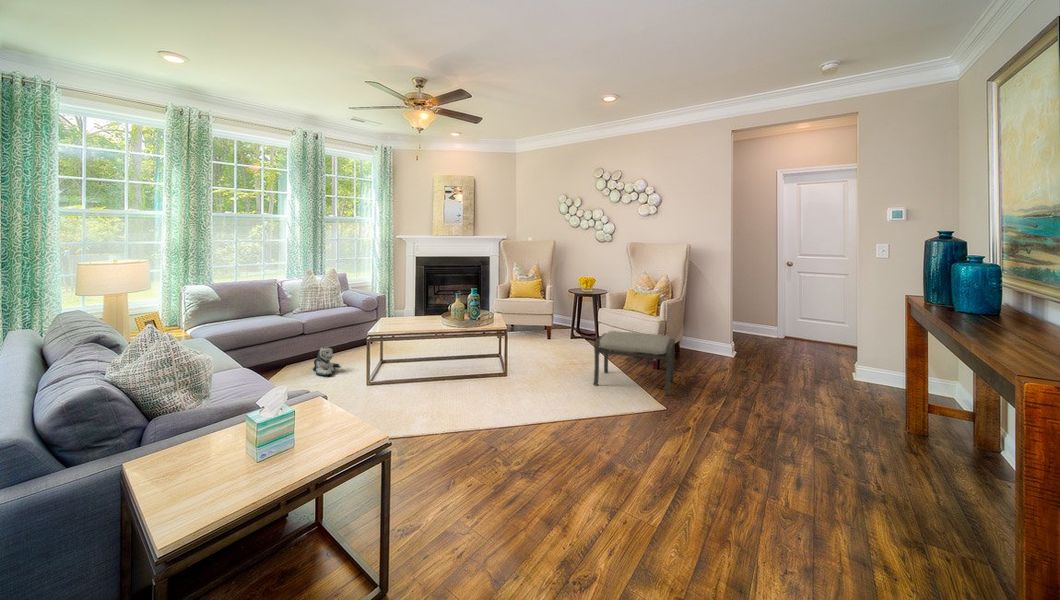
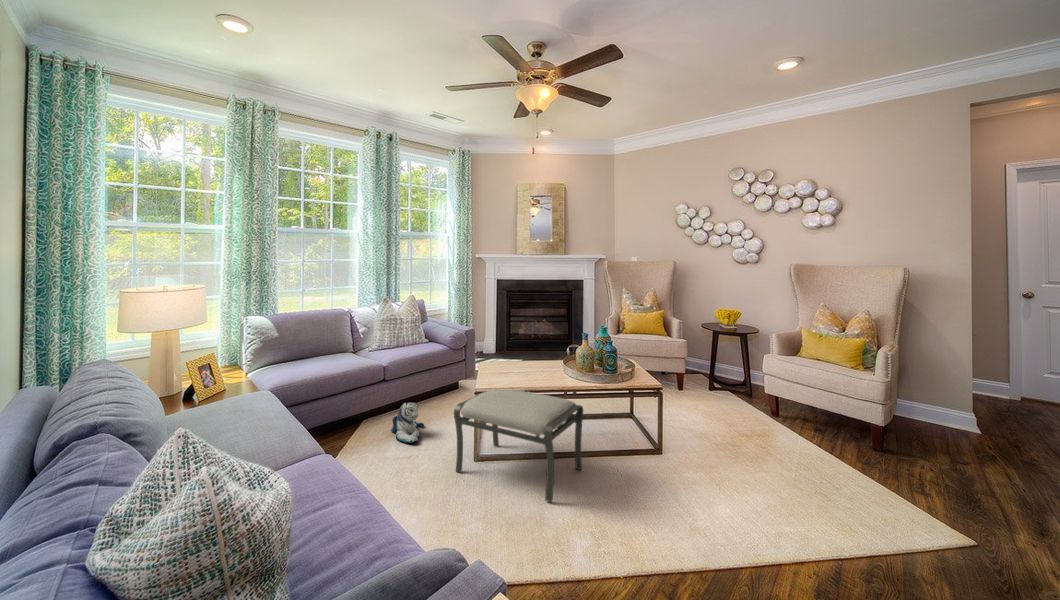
ottoman: present [594,331,675,395] -> present [454,390,583,502]

